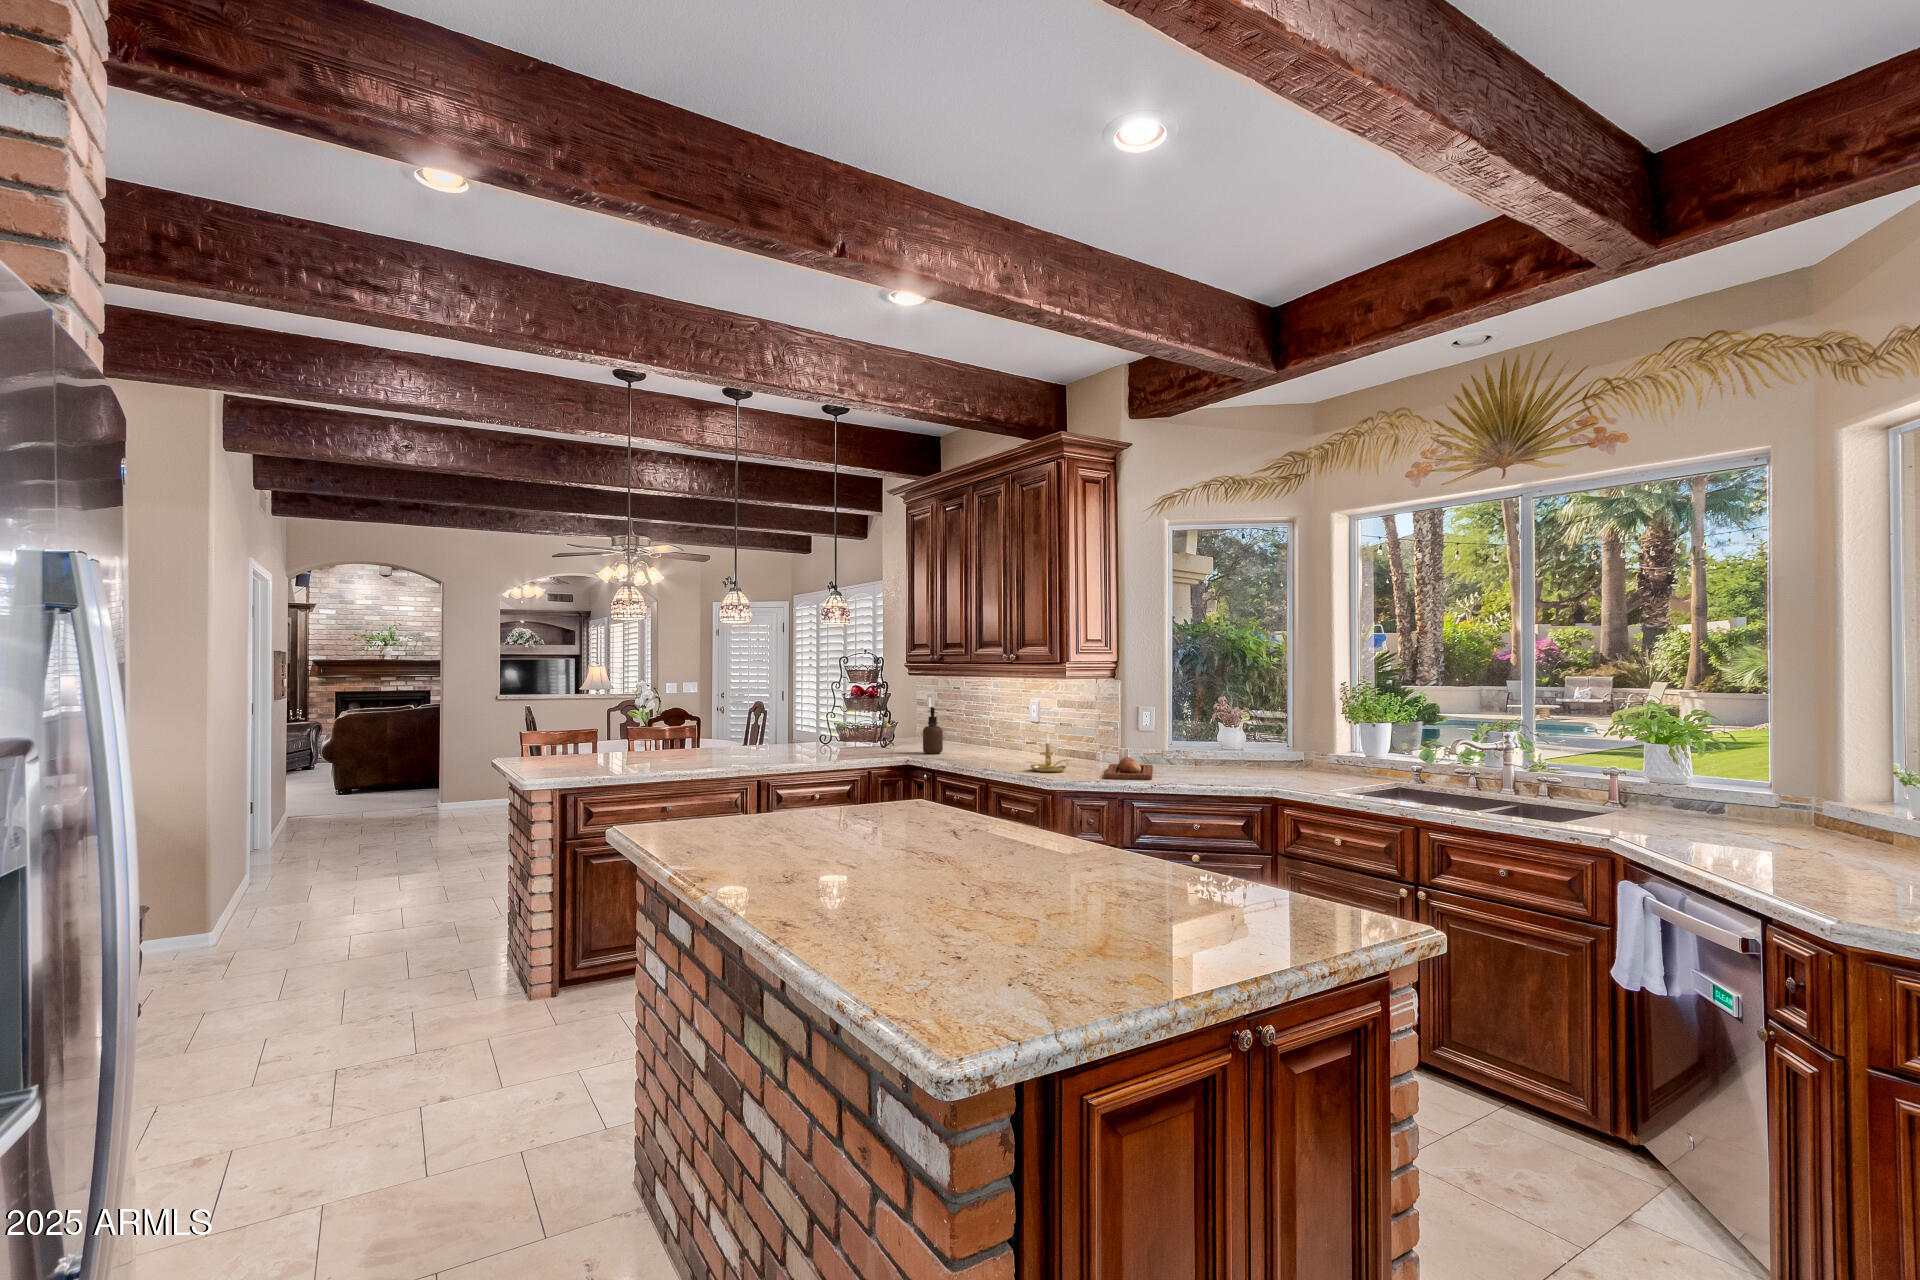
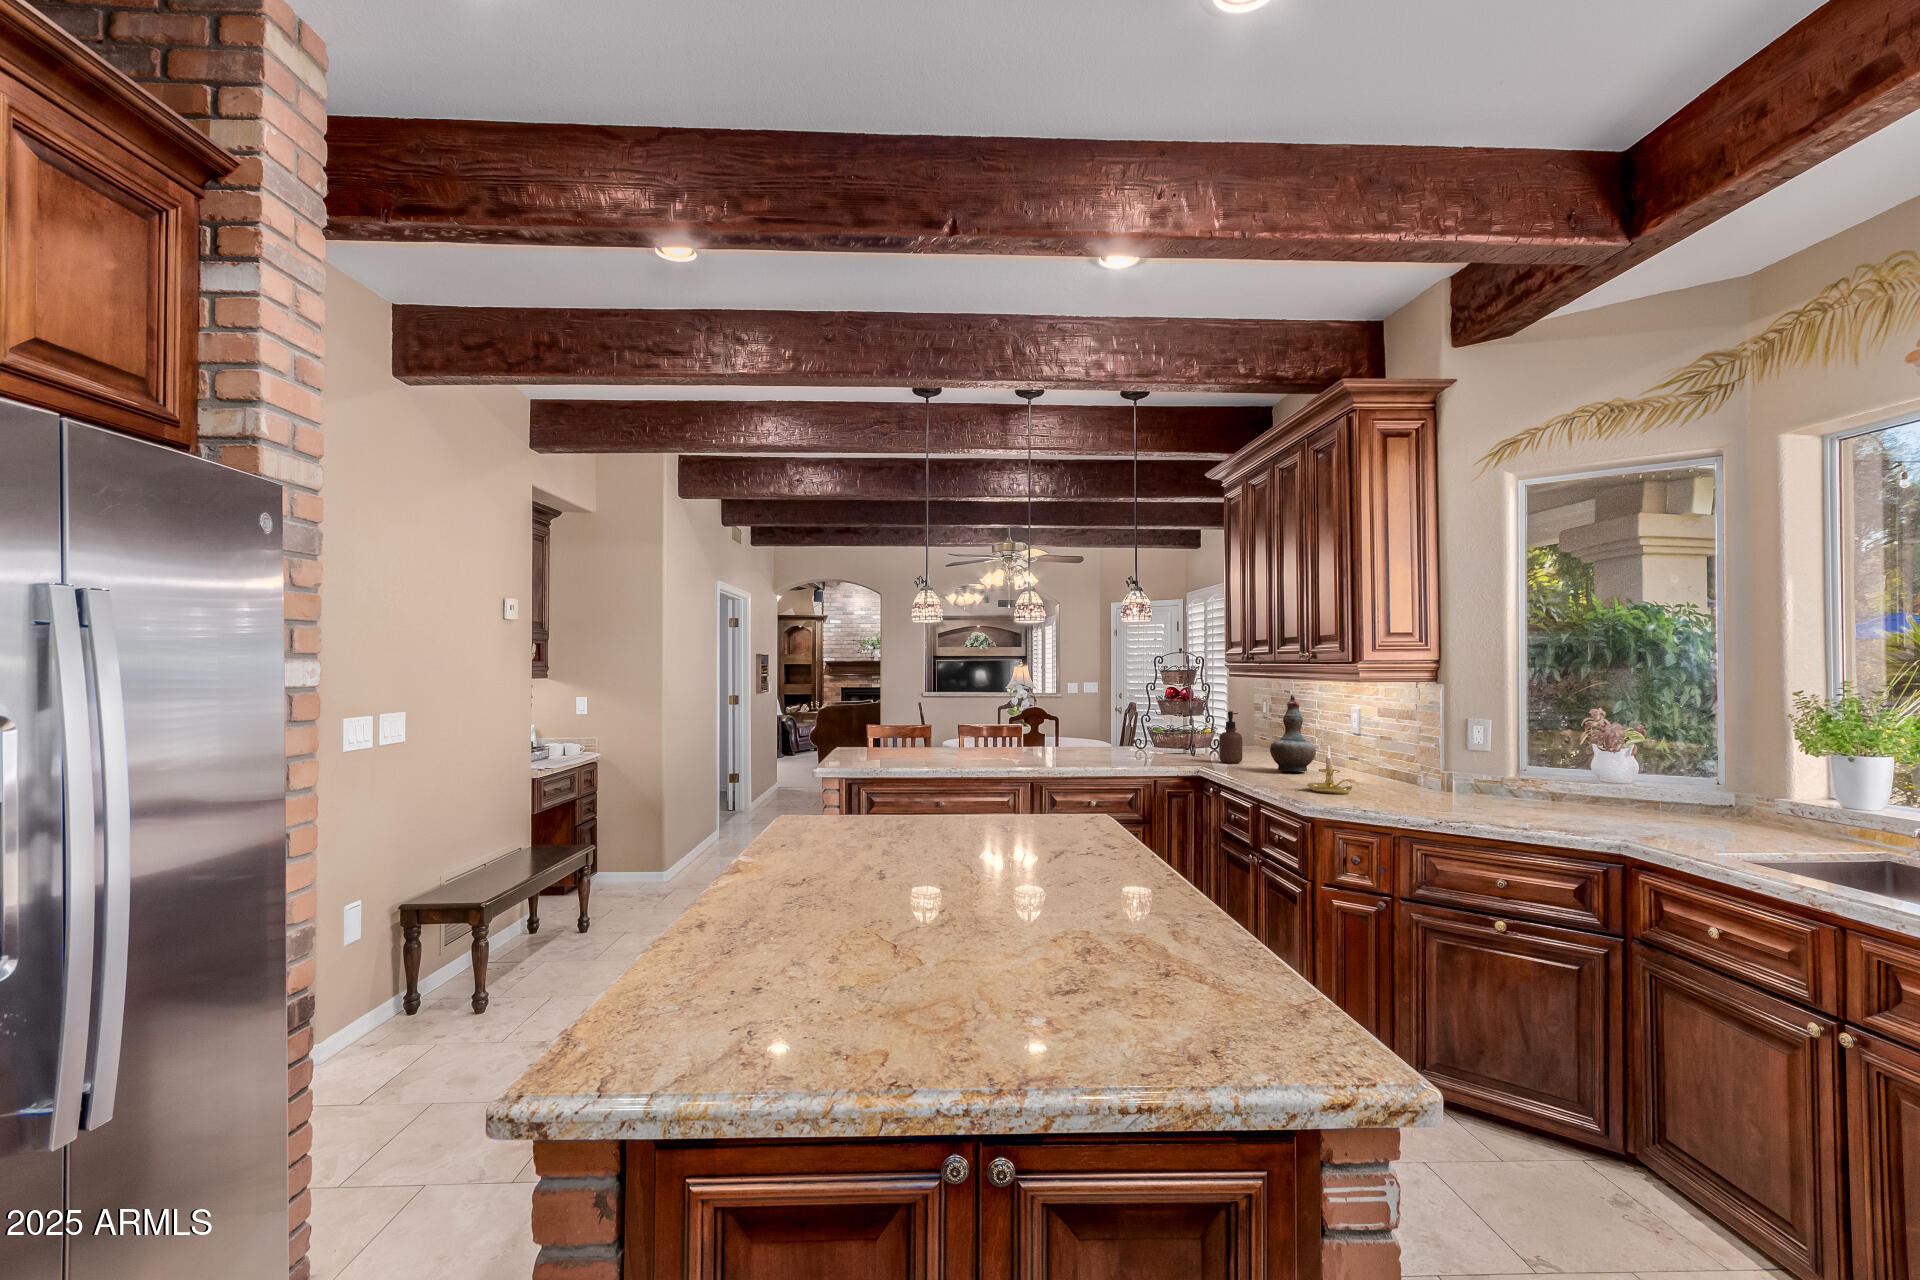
decorative vase: none [976,690,1013,757] -> present [1270,695,1316,772]
bread loaf: present [1105,757,1153,780] -> none [1386,782,1476,813]

